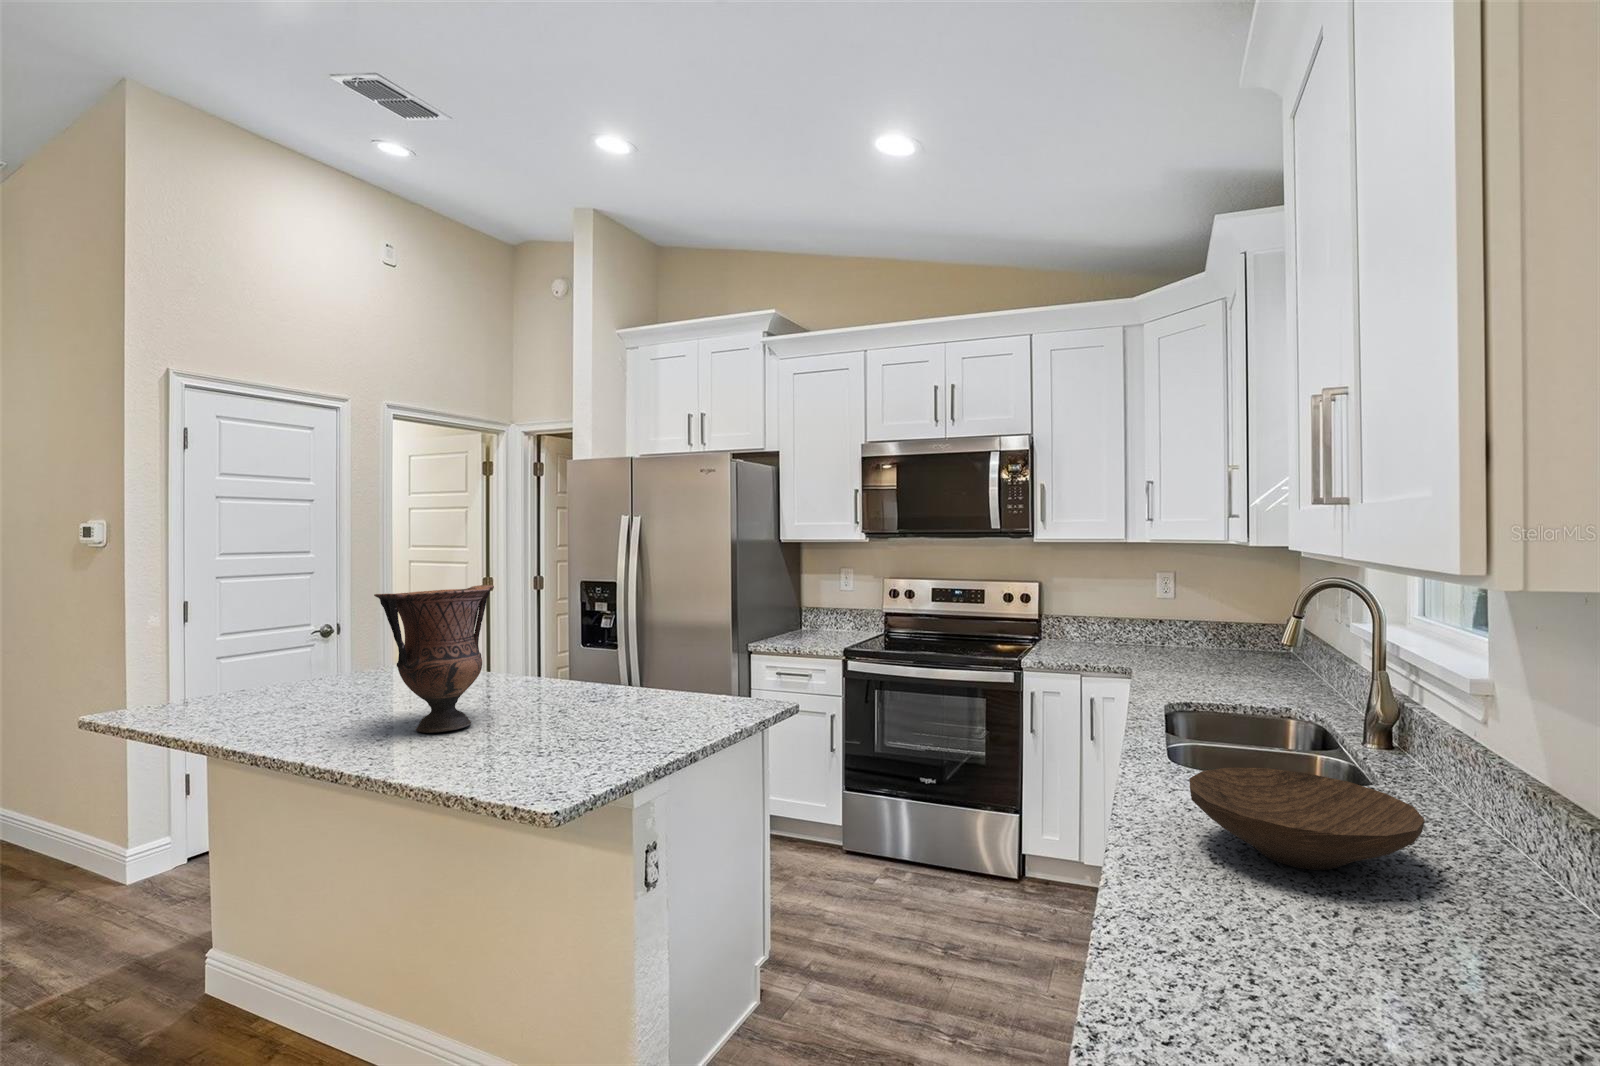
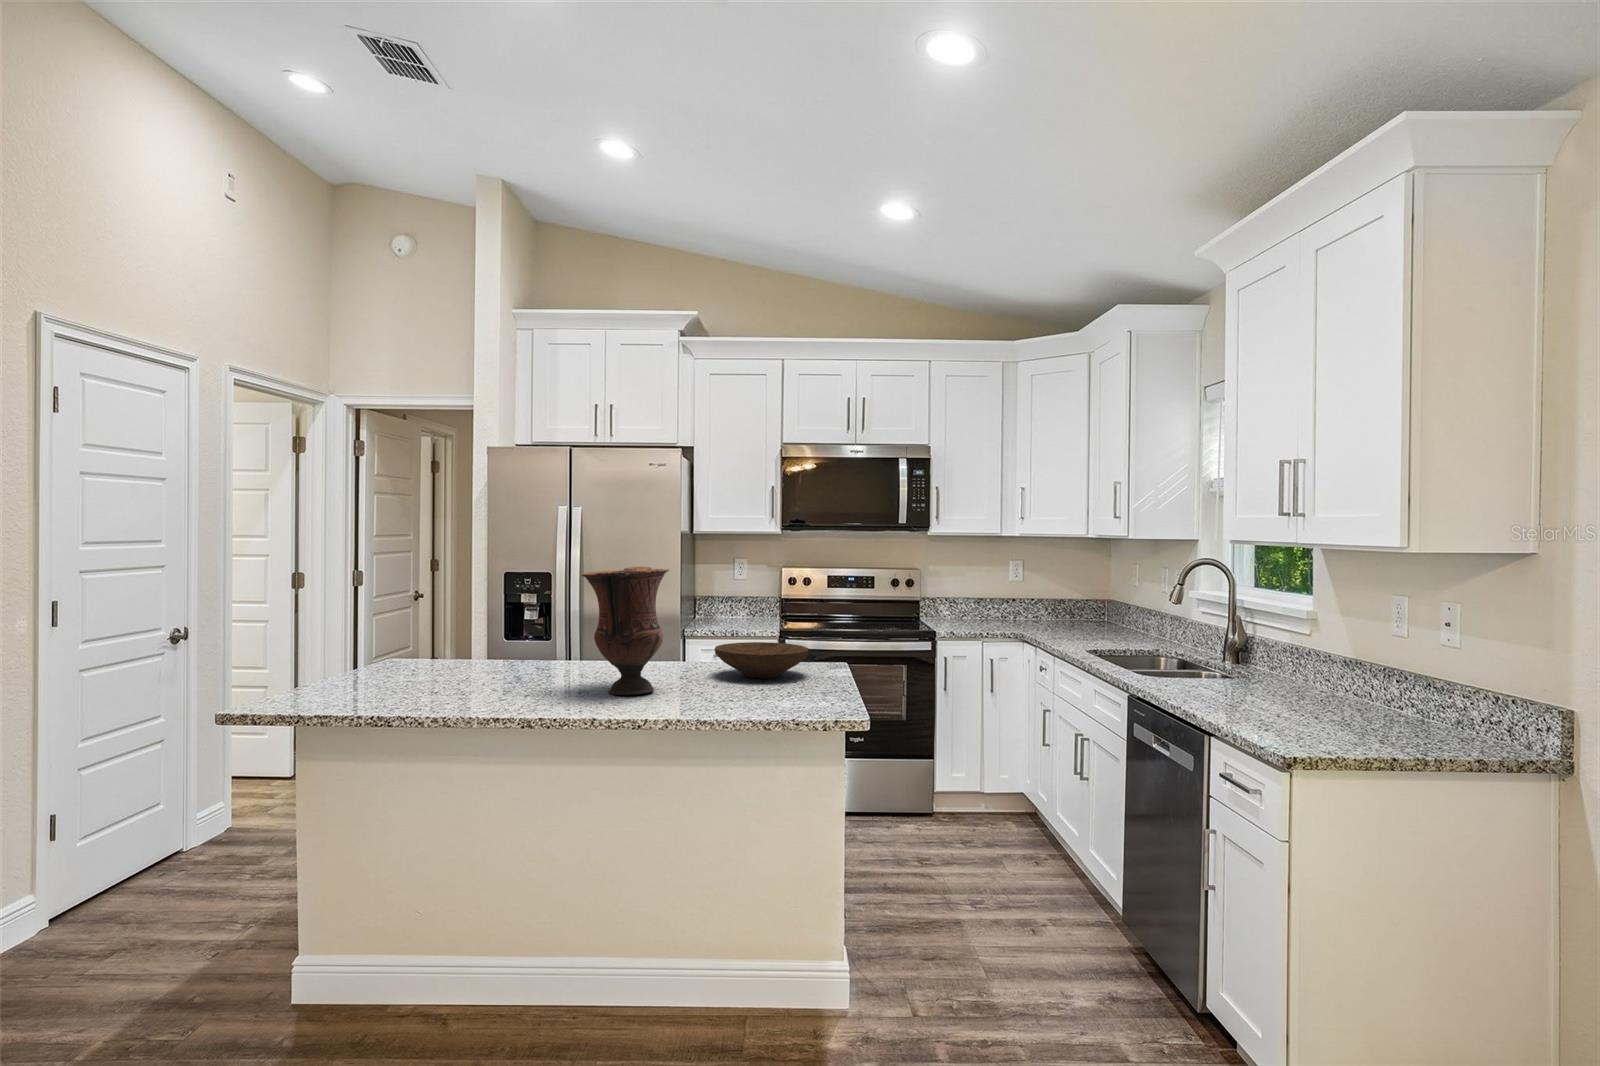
wooden bowl: present [1189,768,1425,870] -> present [715,642,808,679]

